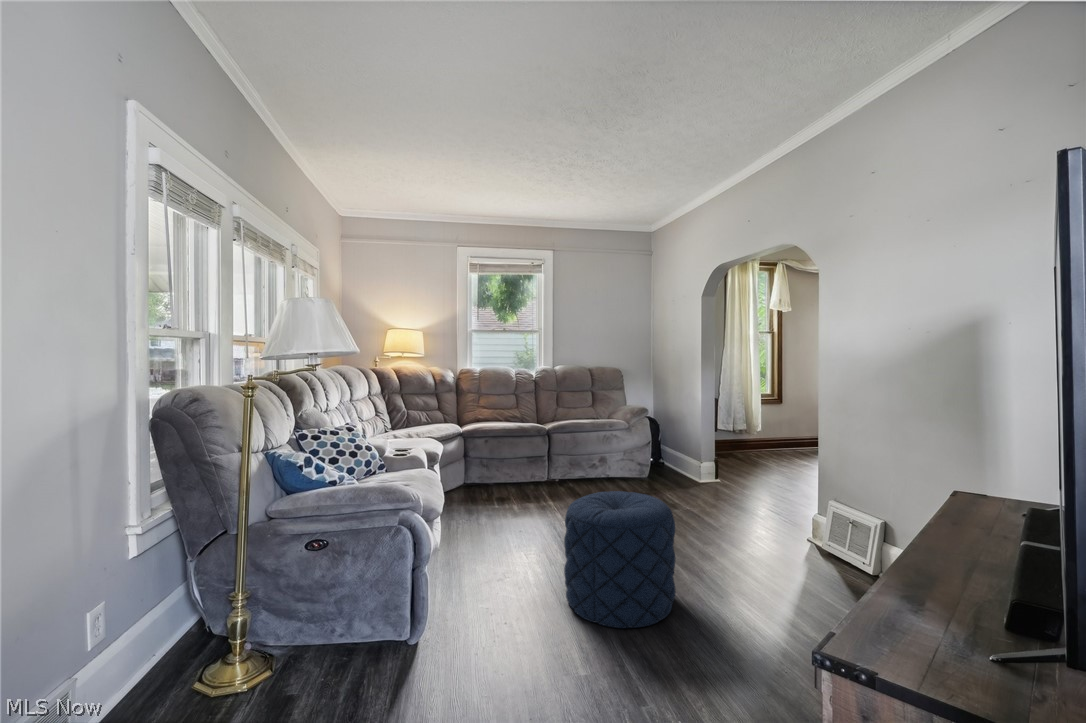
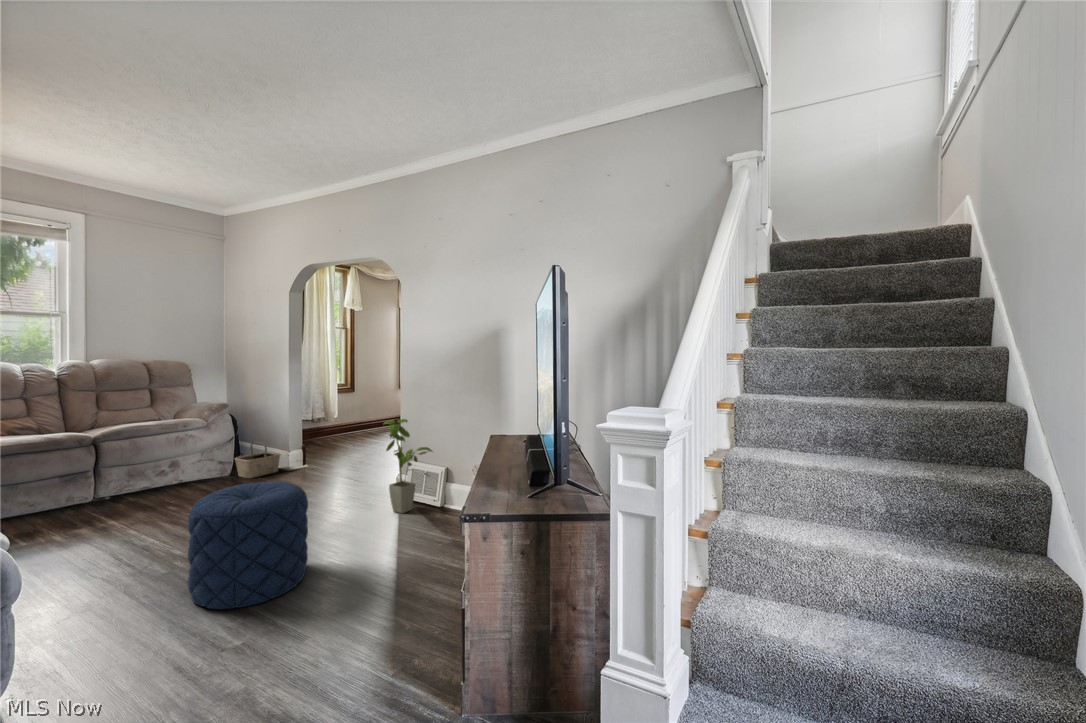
house plant: none [785,442,862,570] -> present [383,419,432,513]
basket: none [650,448,691,484] -> present [235,442,280,478]

